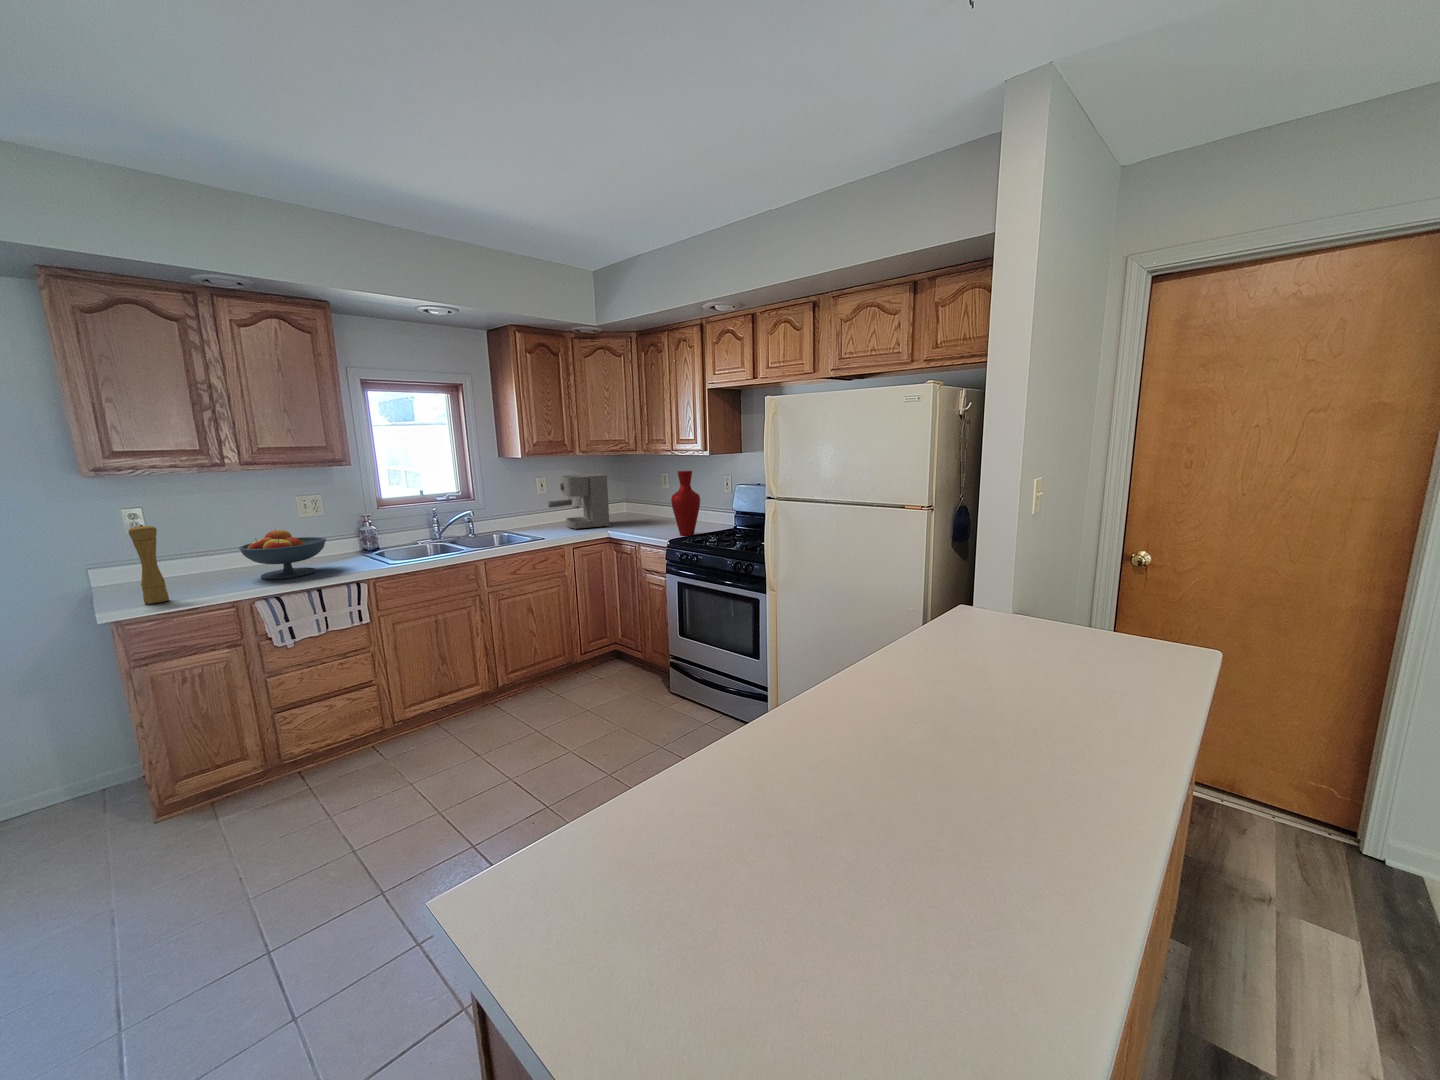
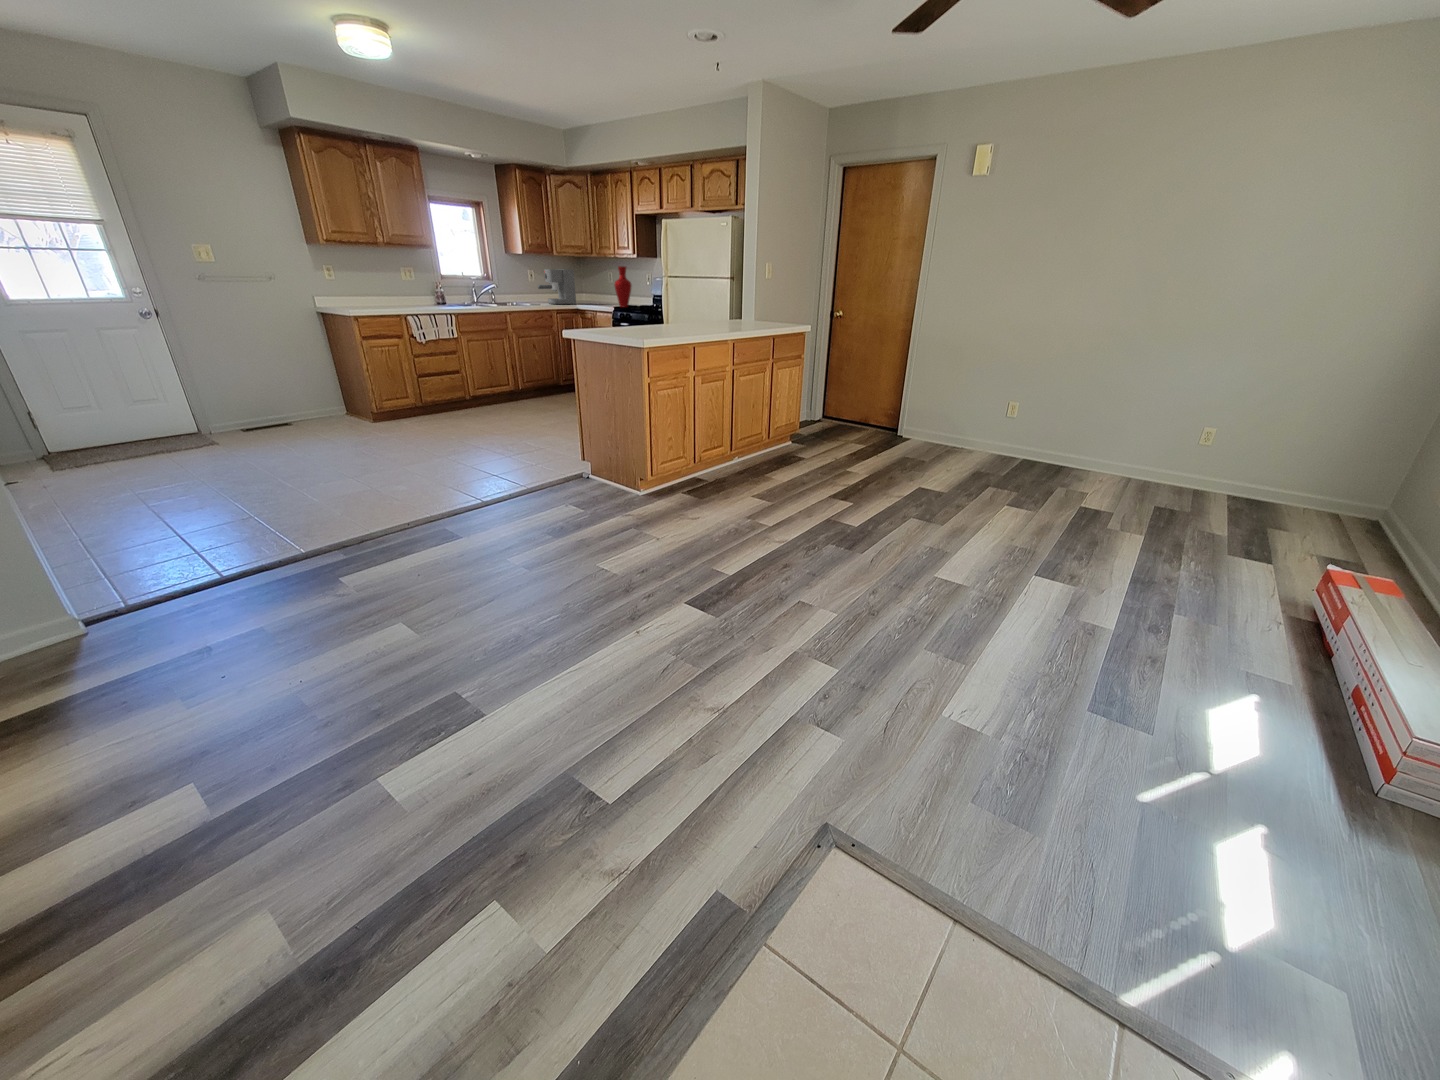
pepper mill: present [128,525,169,604] -> none [352,270,370,311]
fruit bowl: present [239,530,326,579] -> none [388,283,429,309]

